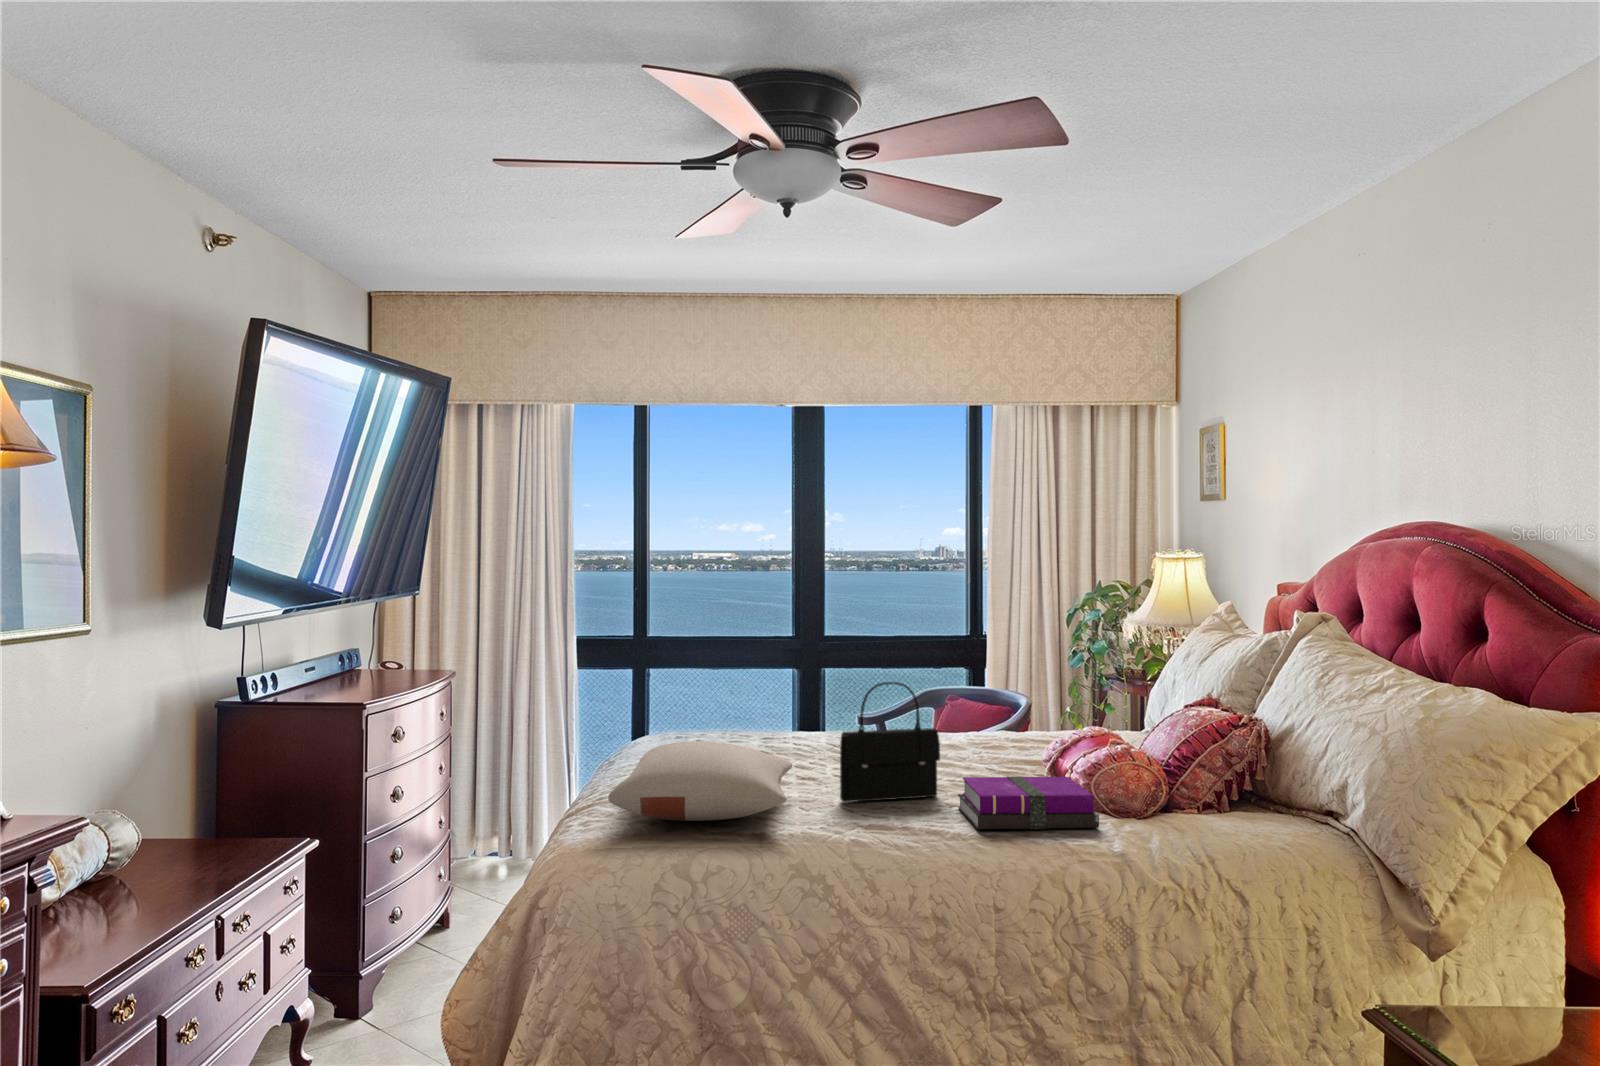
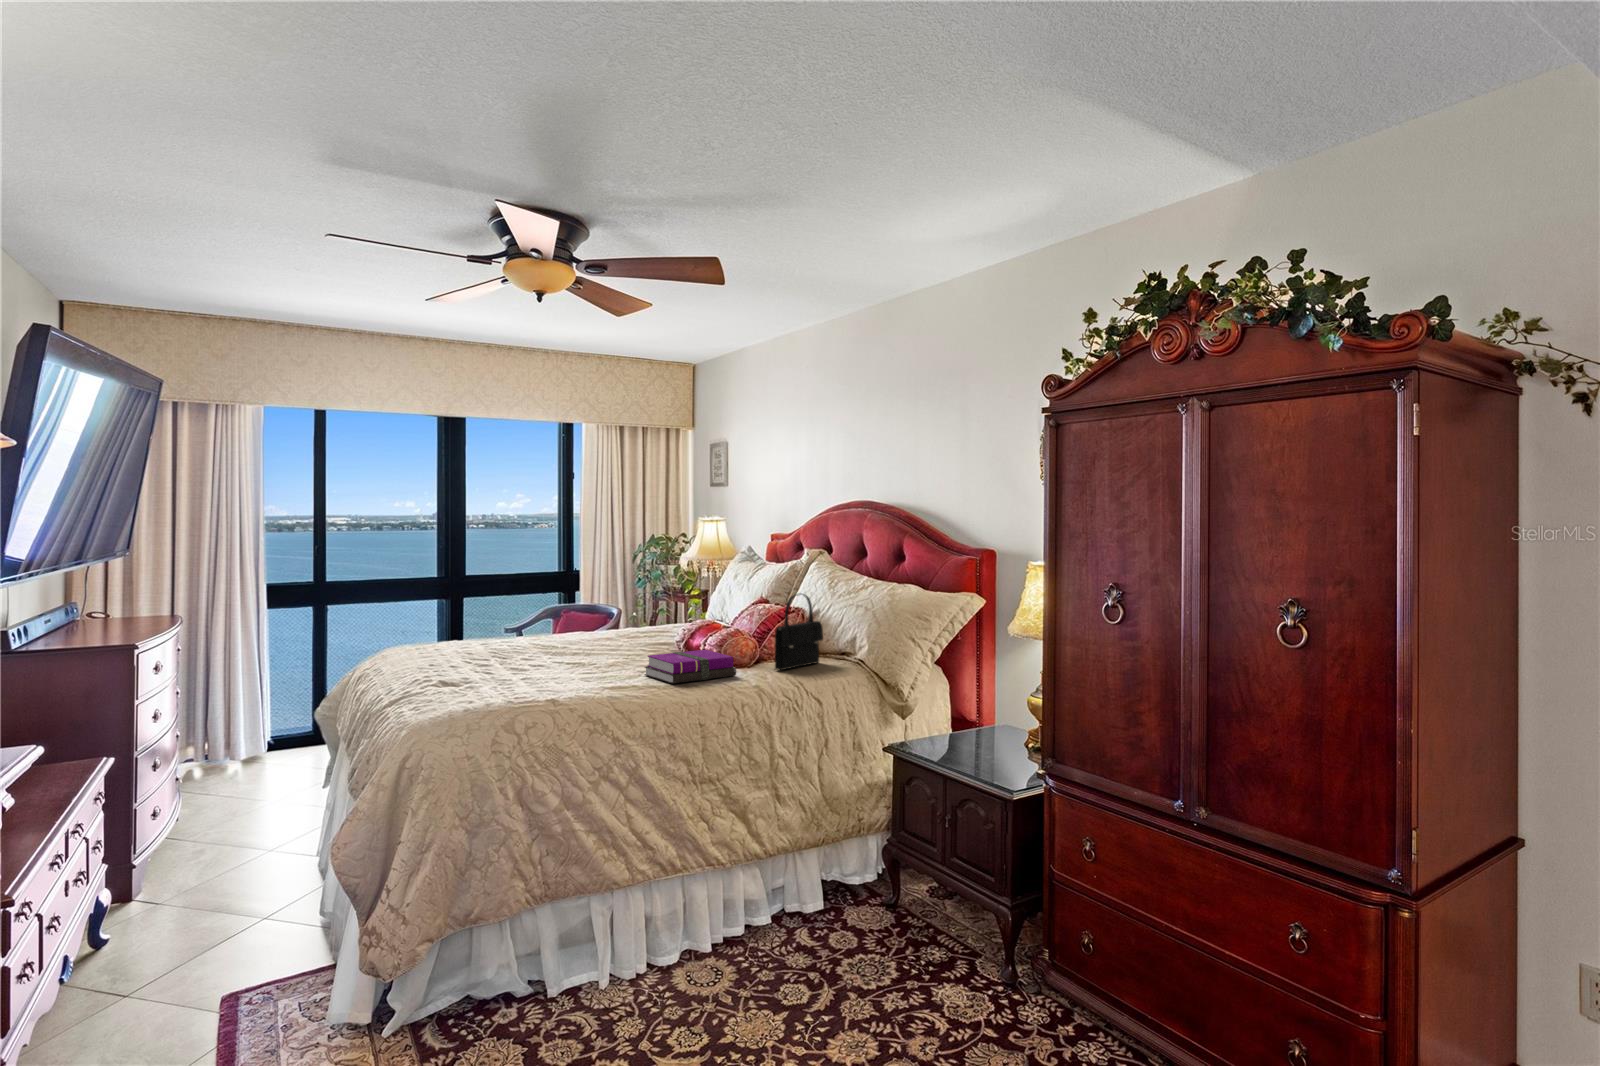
handbag: present [840,682,940,802] -> present [775,594,823,670]
pillow: present [608,741,793,821] -> none [417,647,565,700]

